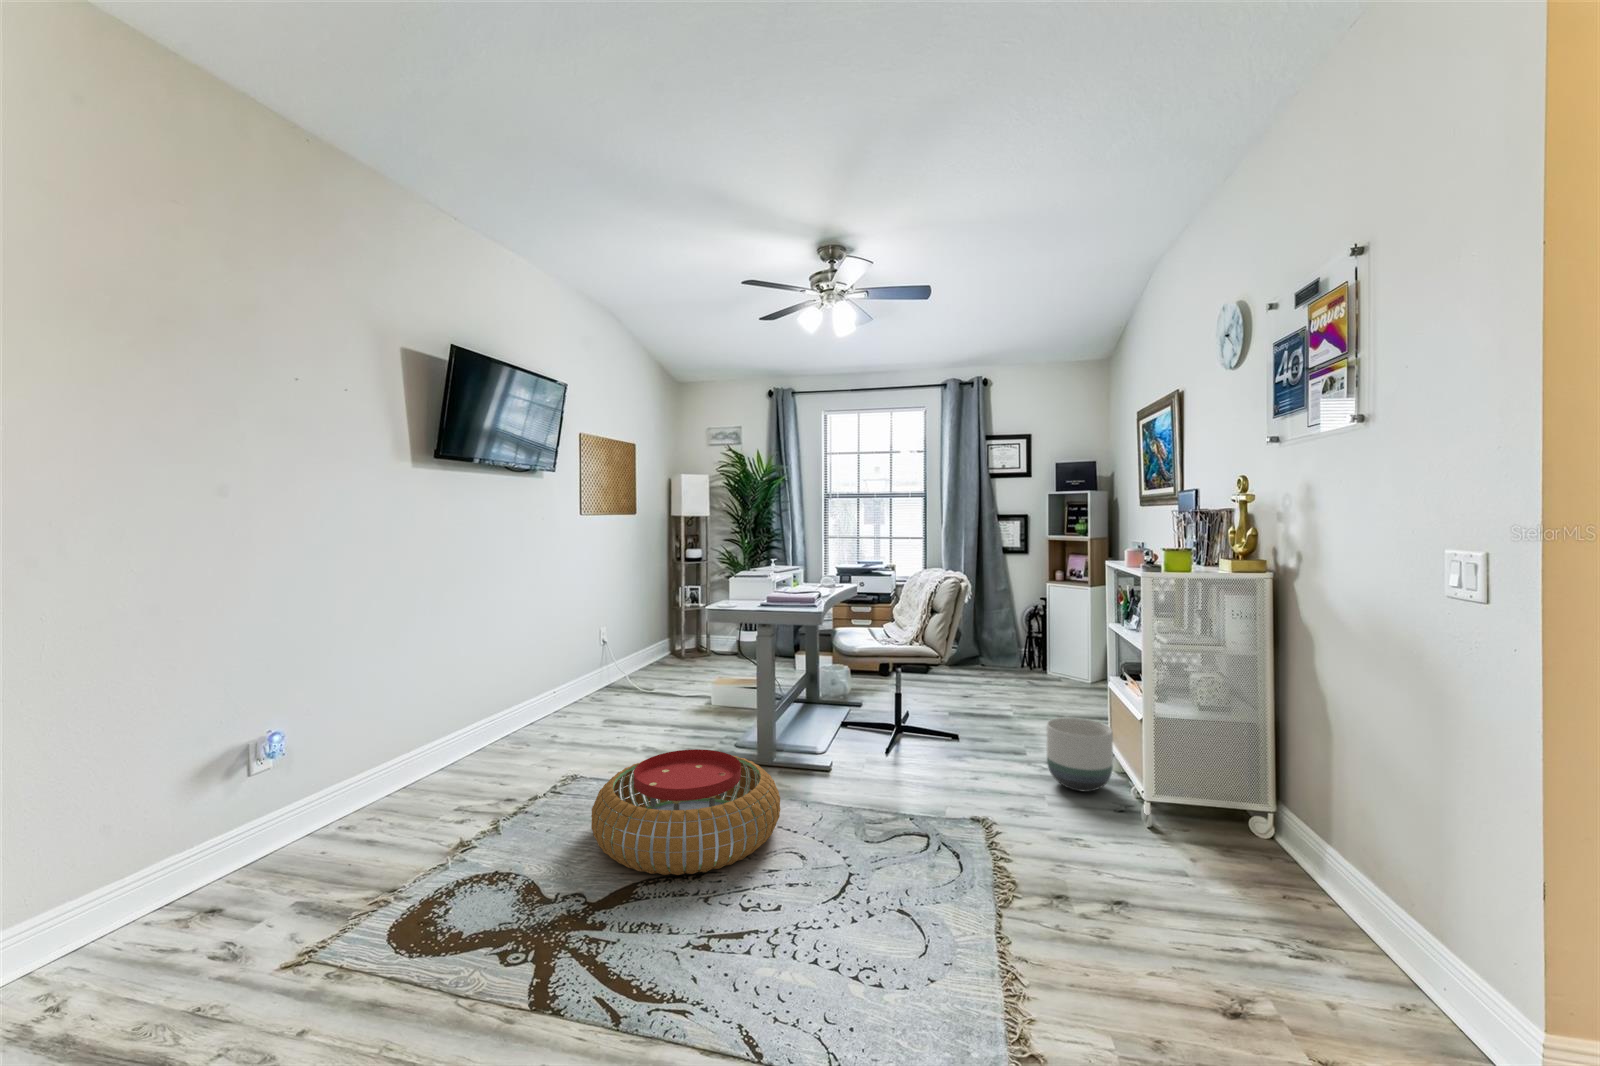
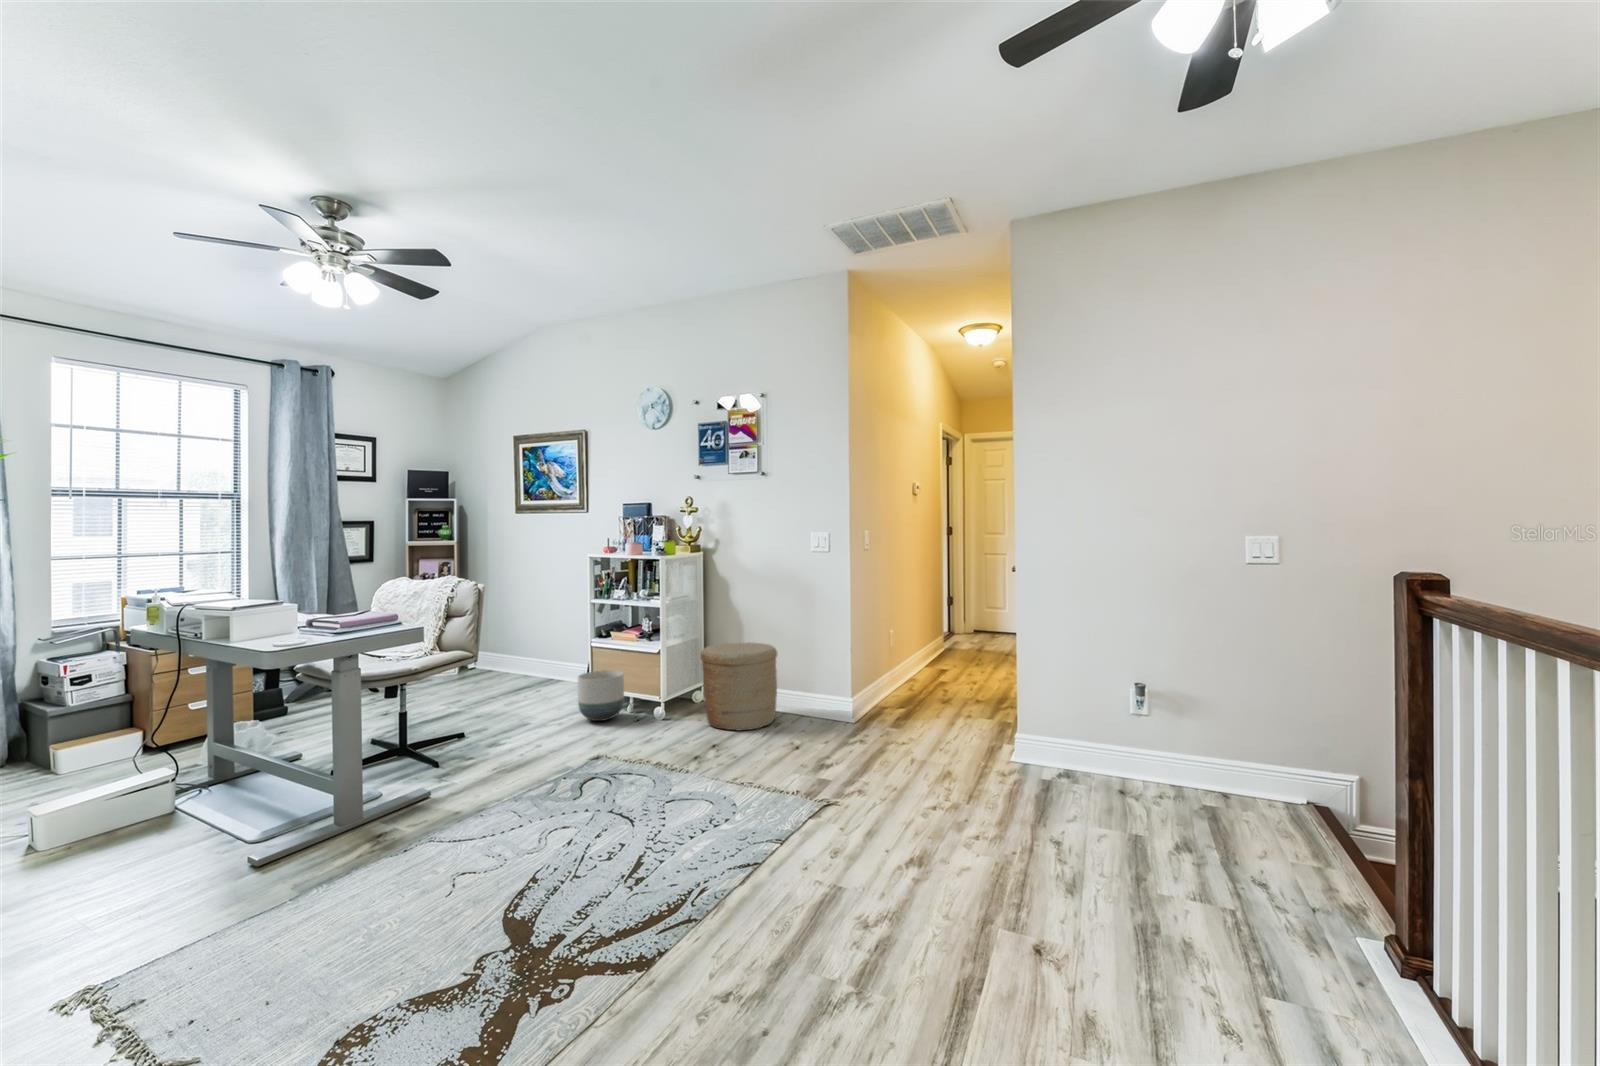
woven basket: none [1167,737,1347,937] -> present [700,642,777,731]
pouf: present [591,749,780,875] -> none [311,767,540,905]

